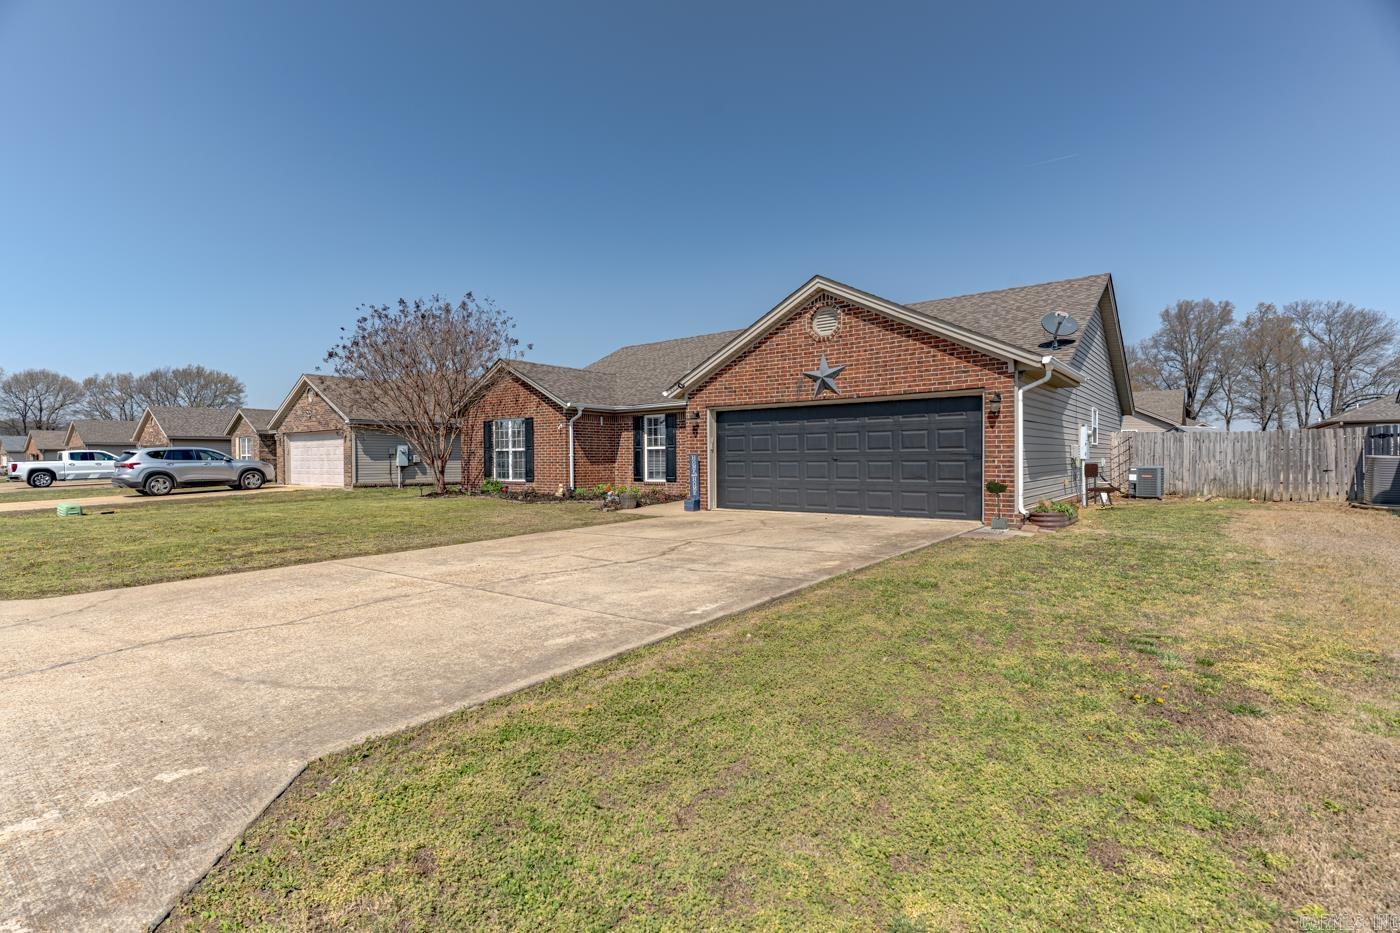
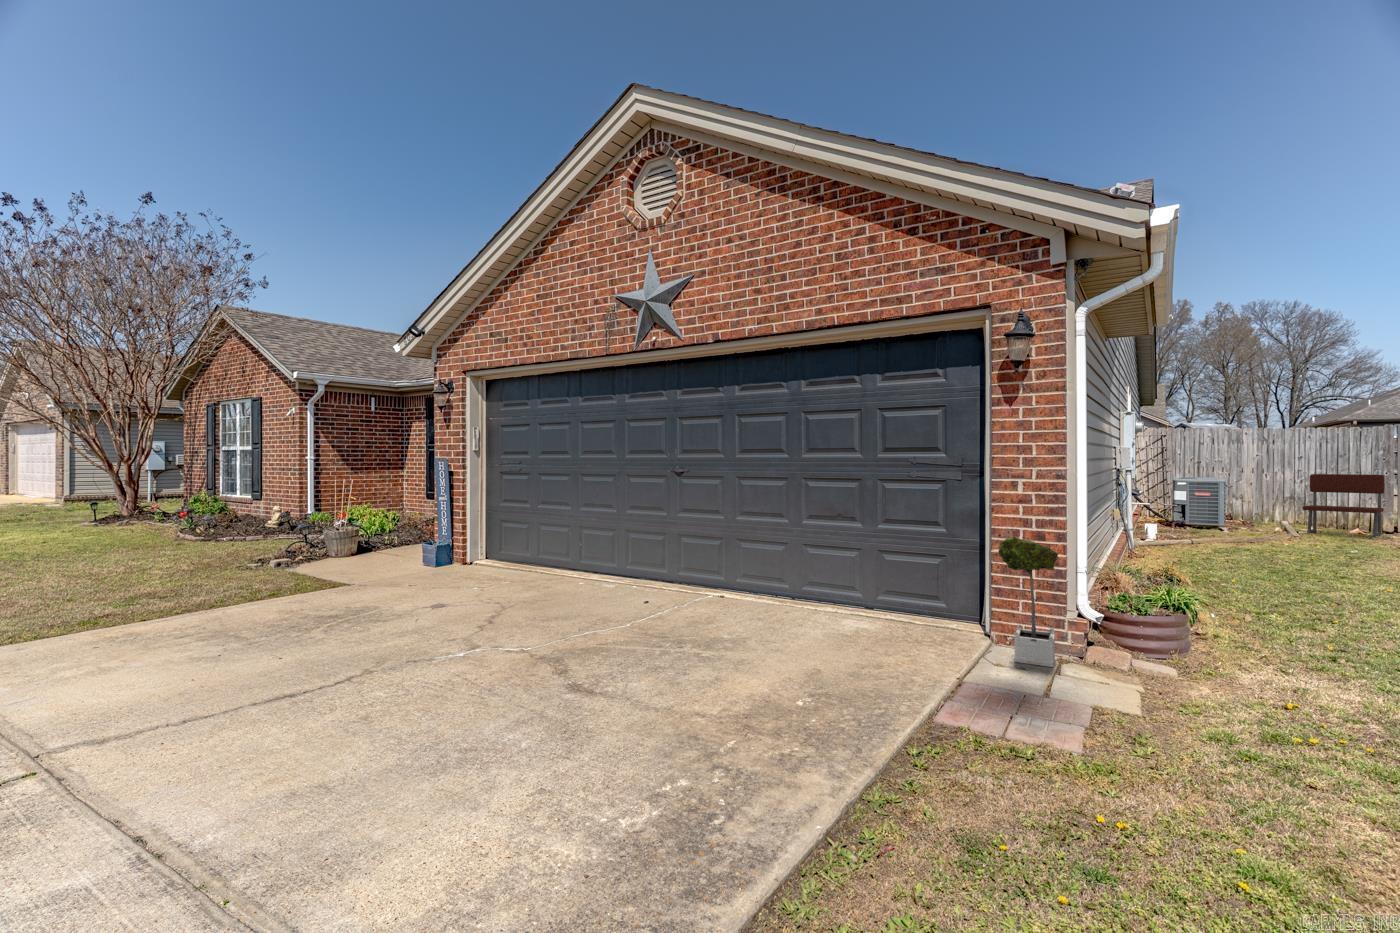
bench: present [1084,463,1120,510] -> present [1303,474,1385,537]

